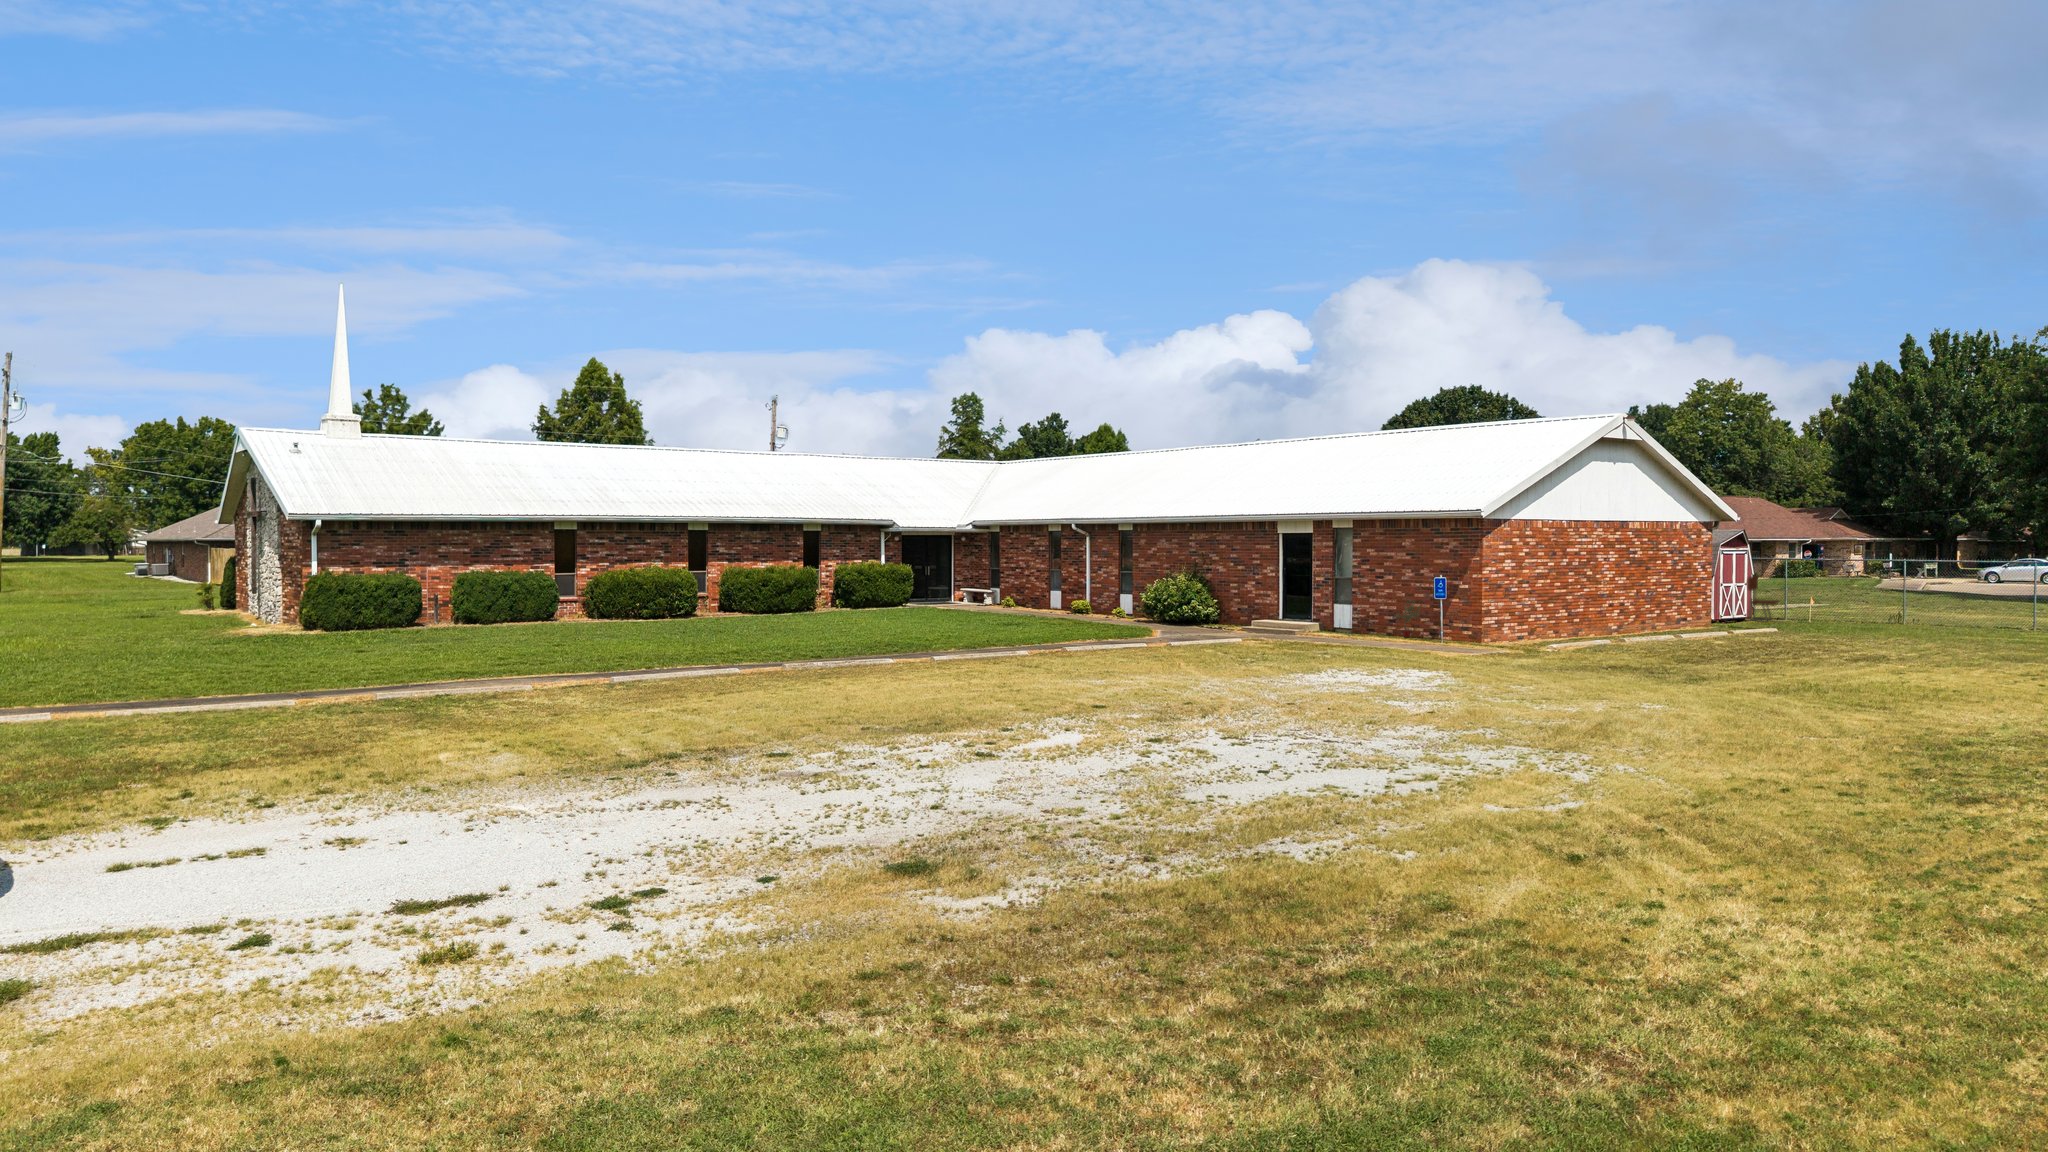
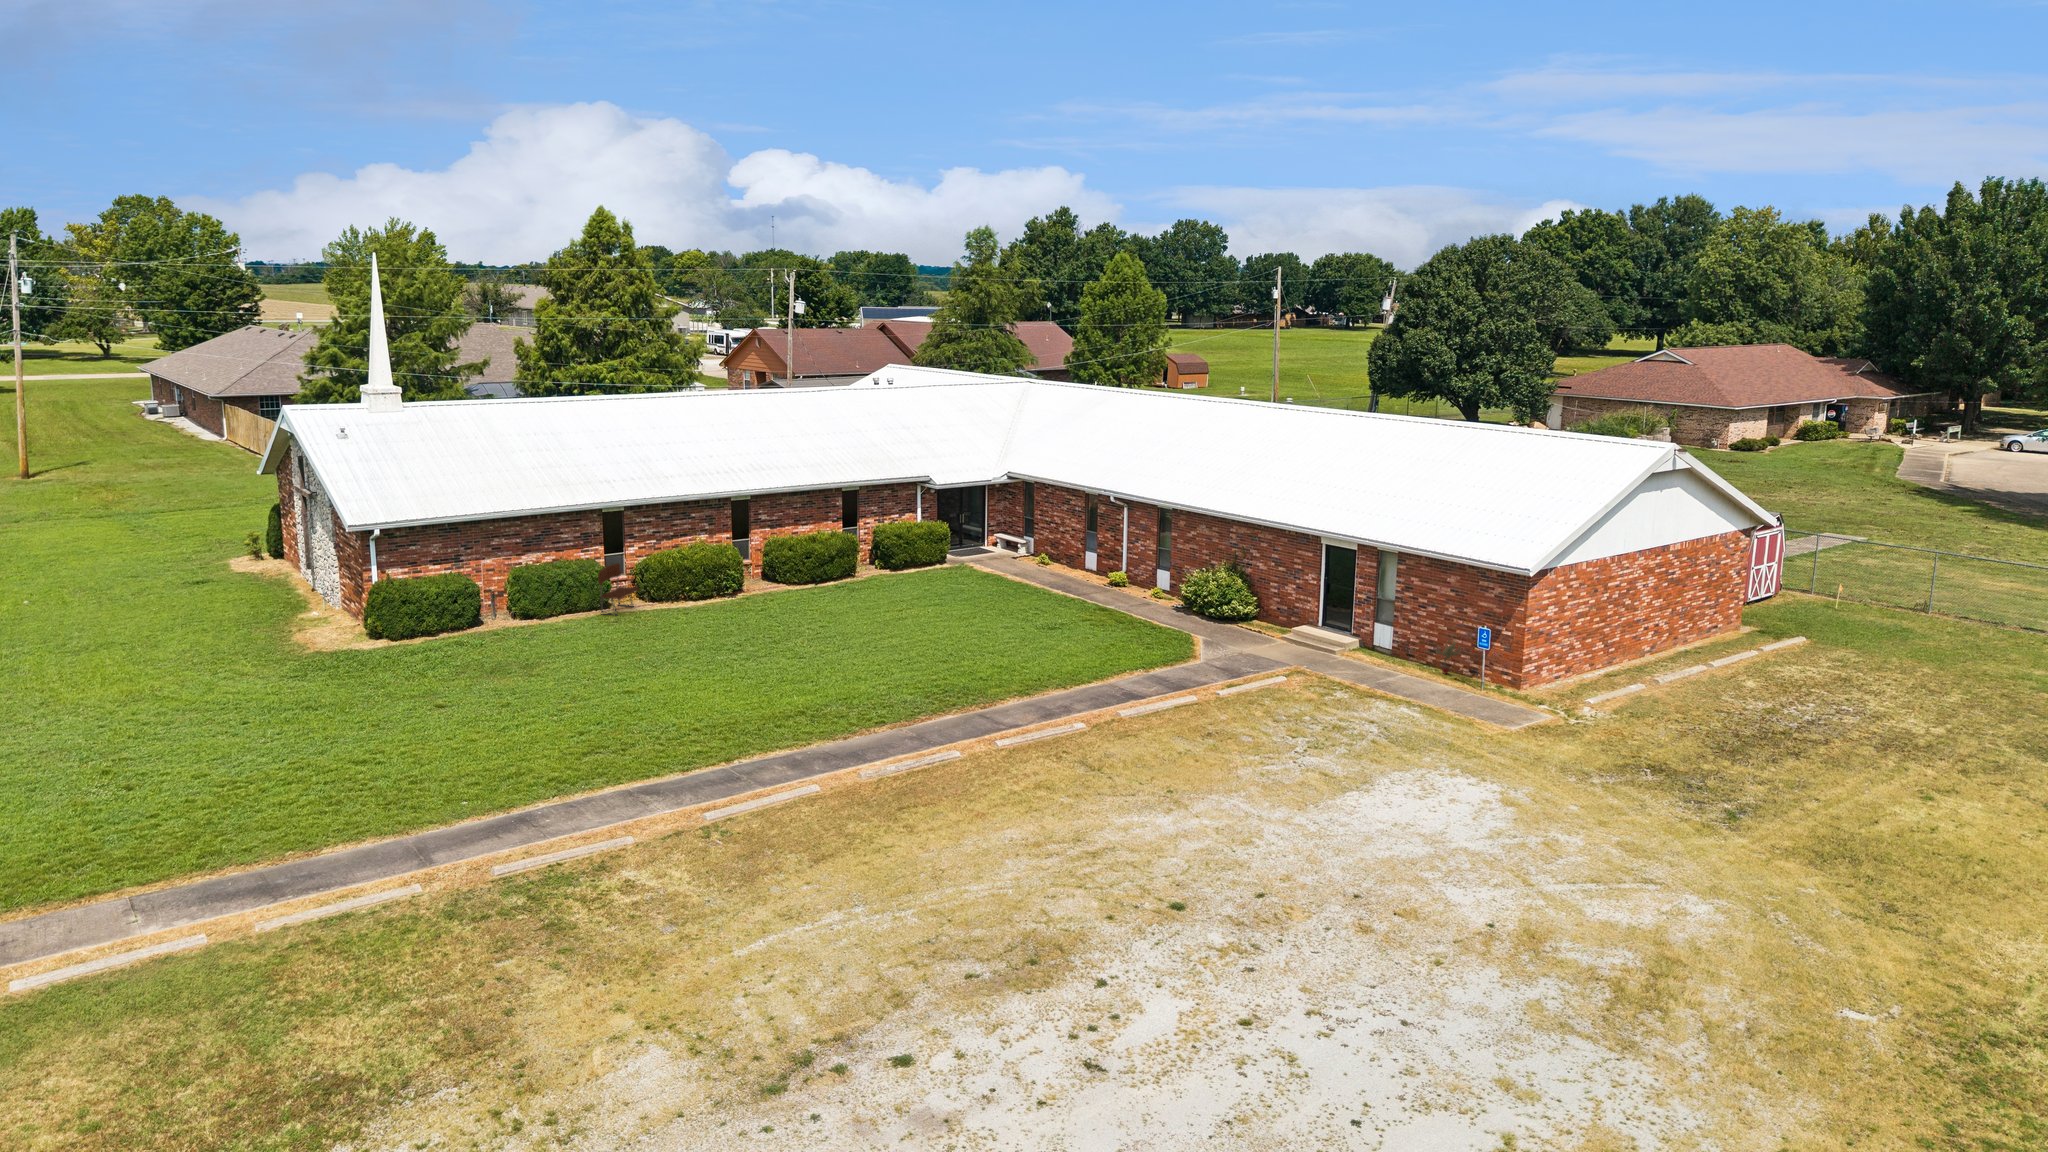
bench: present [1747,576,1779,621] -> present [598,563,639,615]

